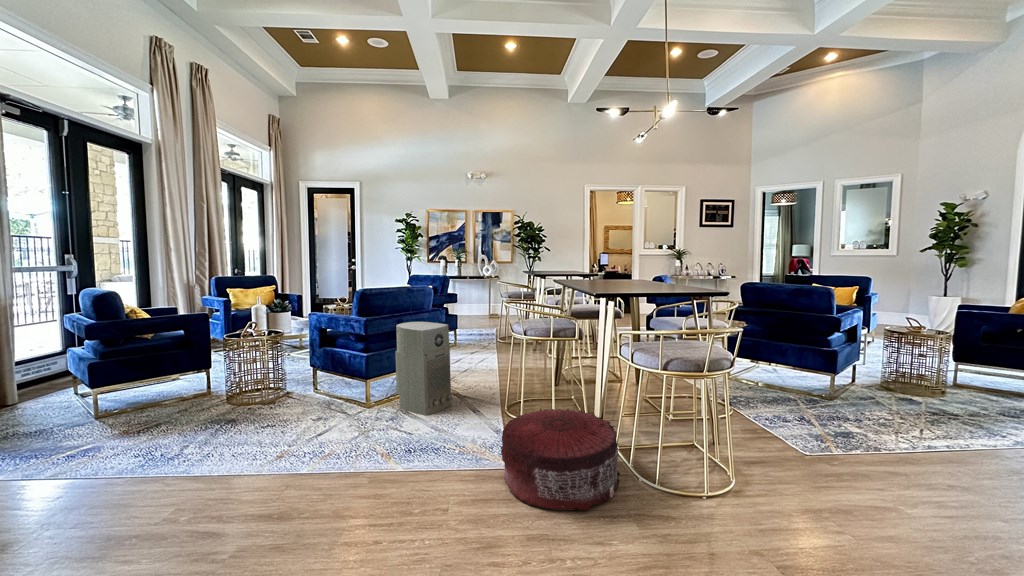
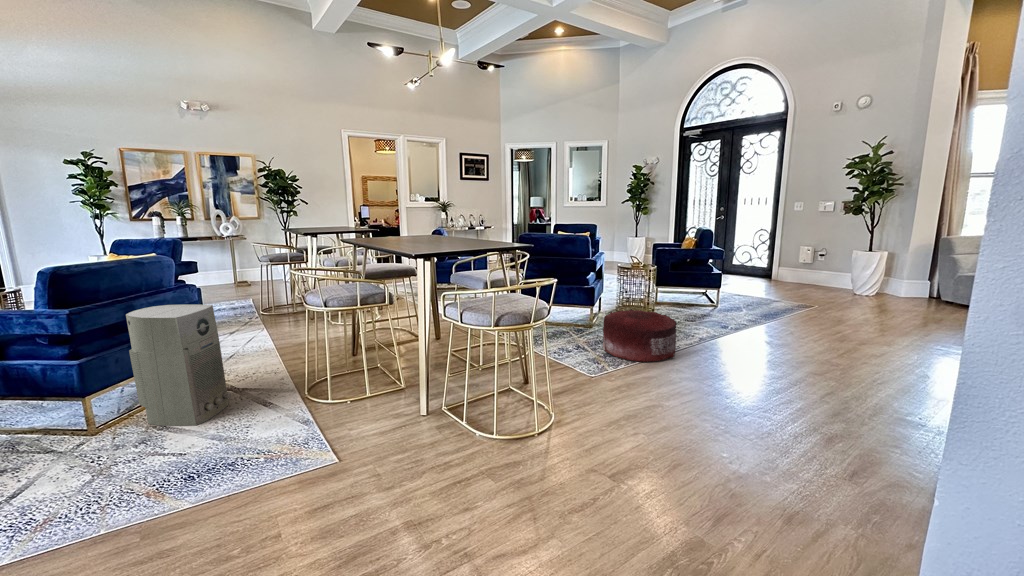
pouf: present [501,409,620,510] -> present [603,309,676,362]

